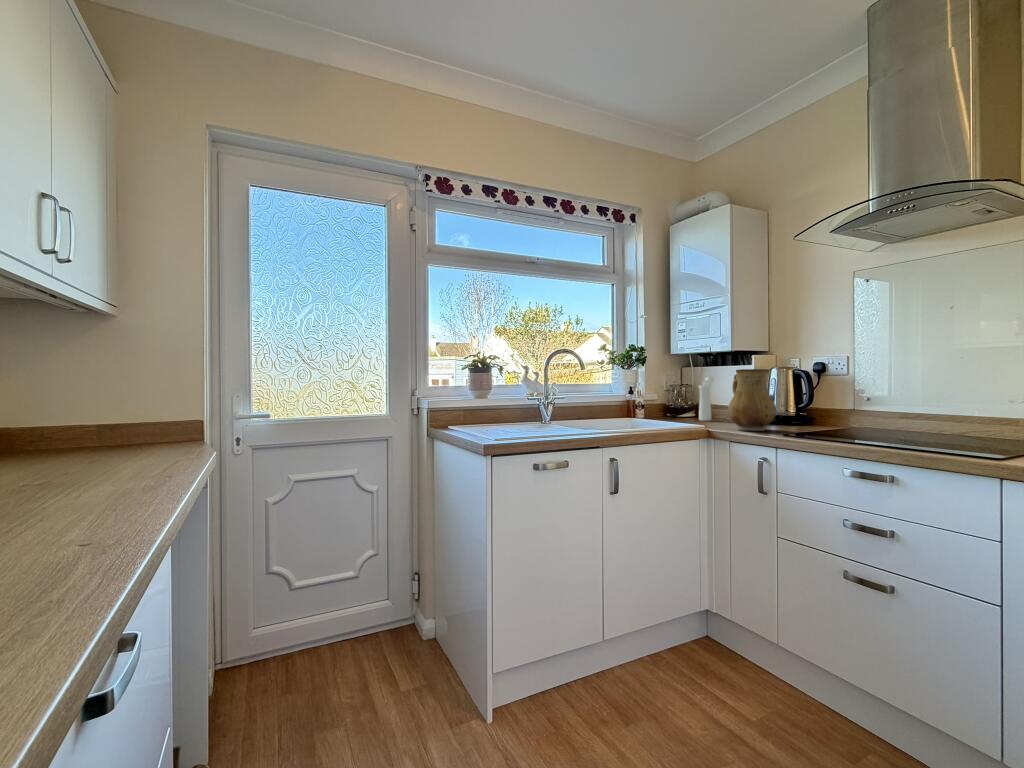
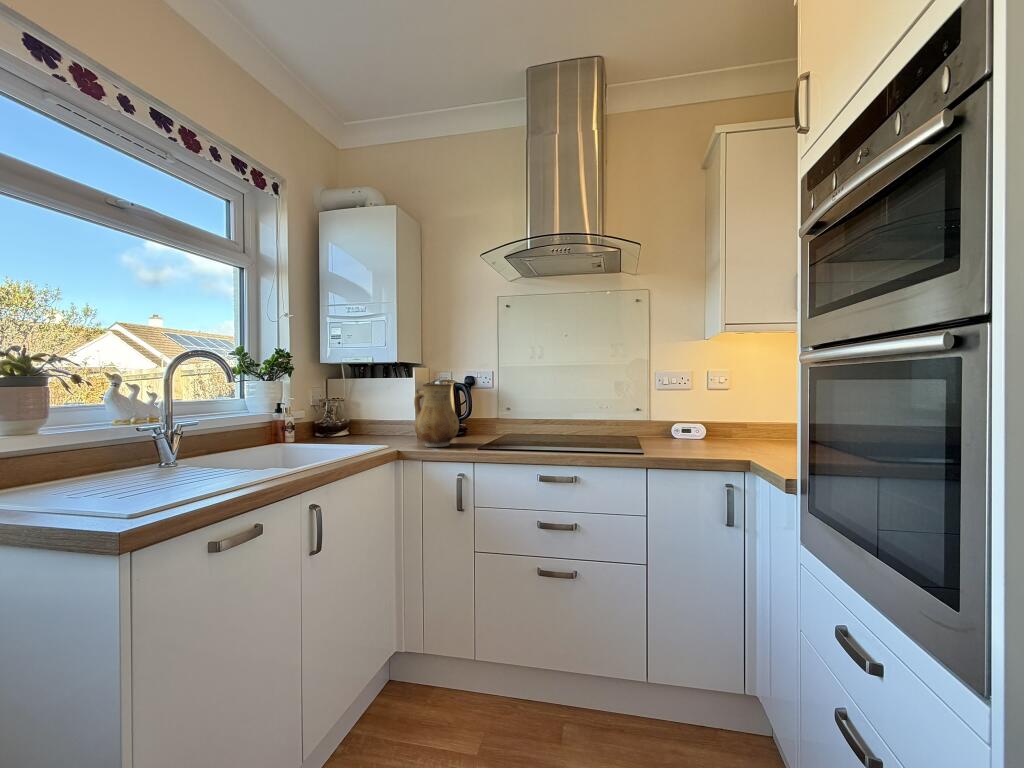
pepper mill: present [699,377,714,421] -> none [361,390,375,438]

